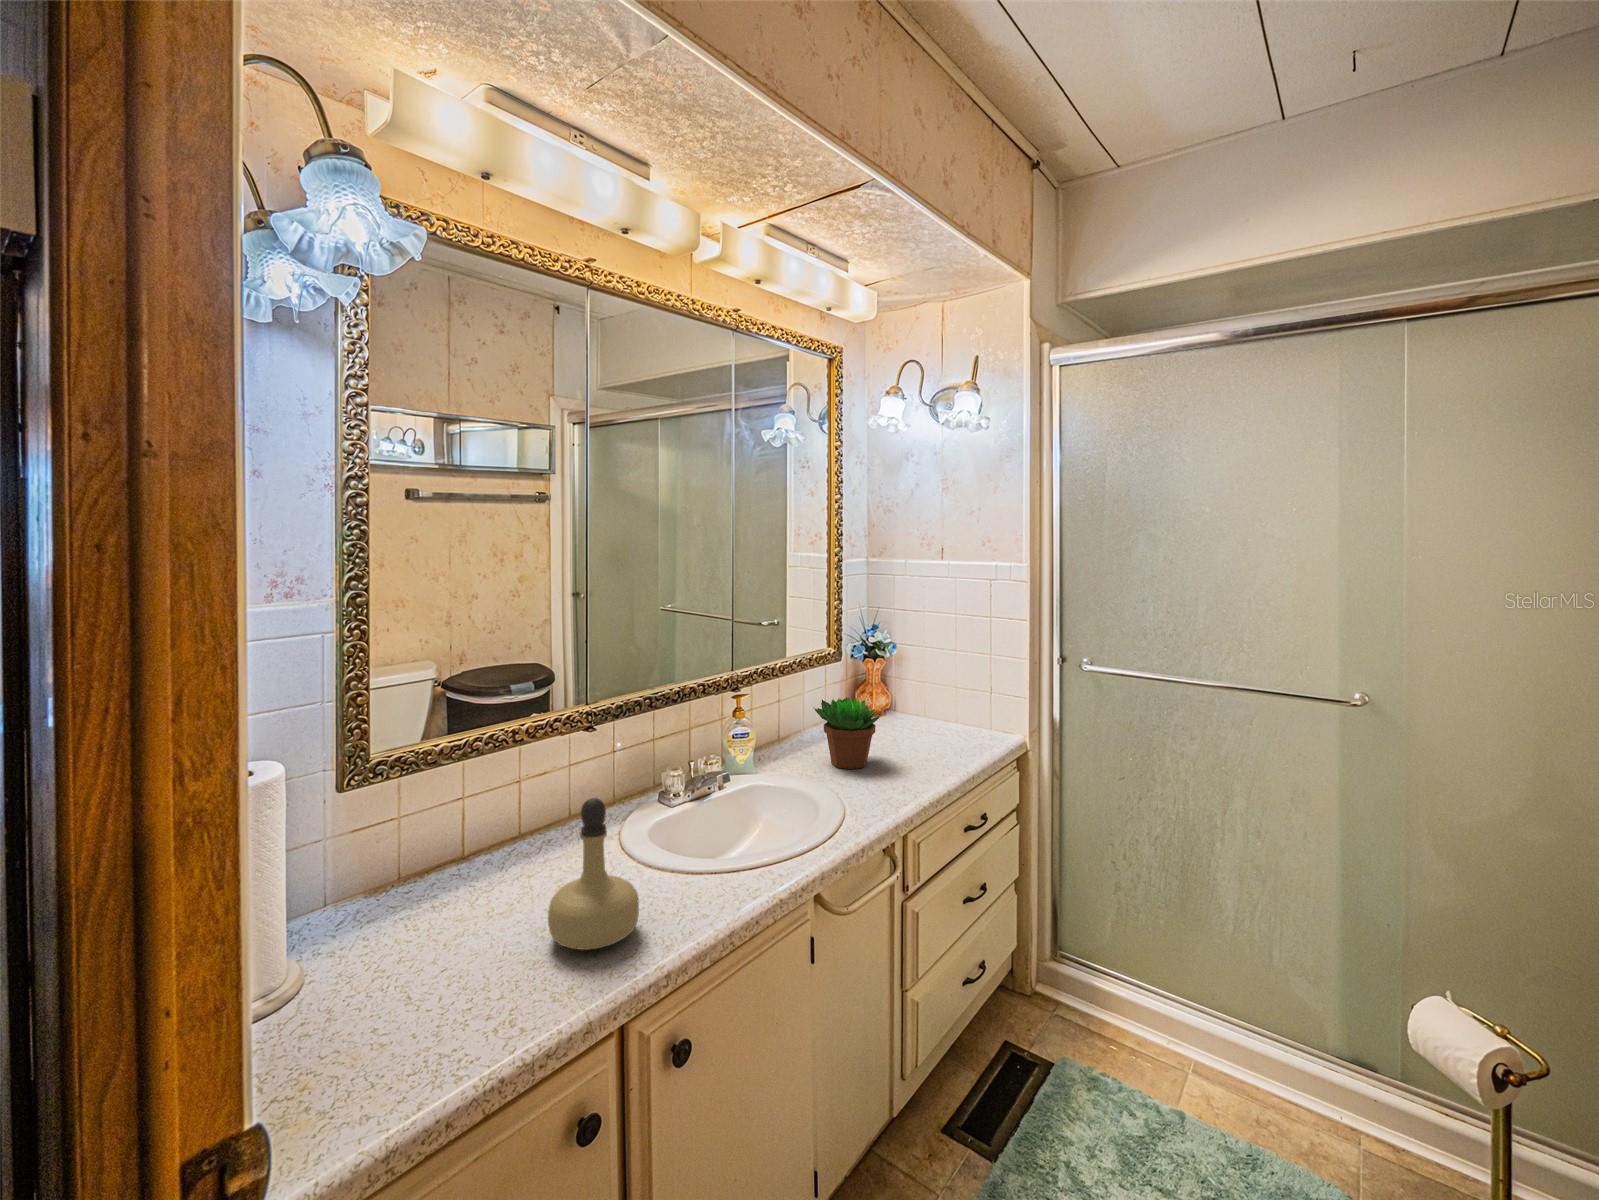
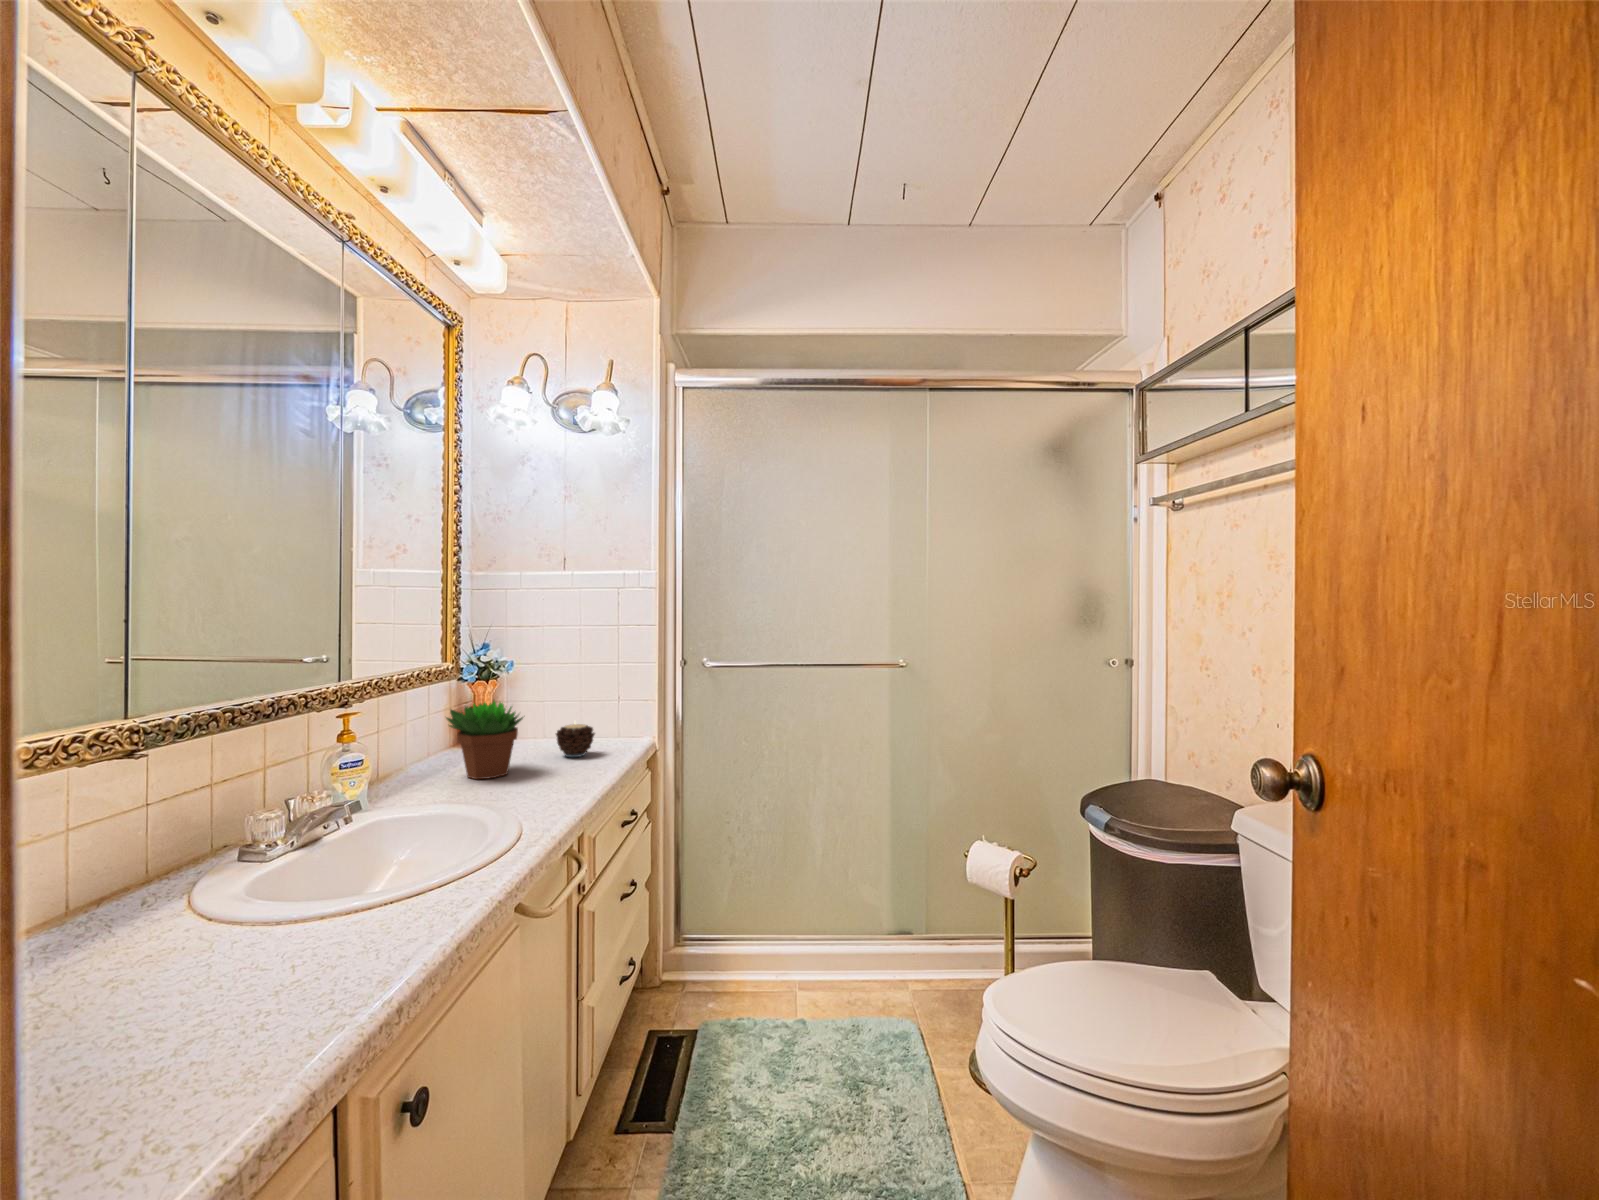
candle: none [916,722,953,759] -> present [556,724,595,757]
perfume bottle: present [548,798,639,950] -> none [169,804,329,1027]

